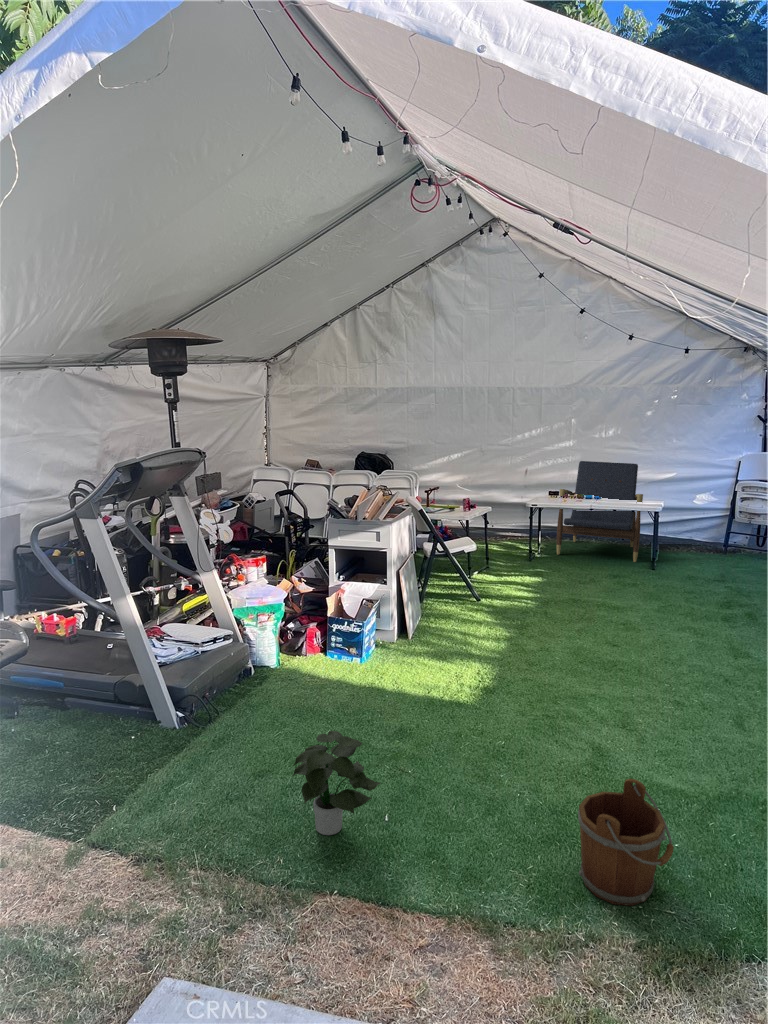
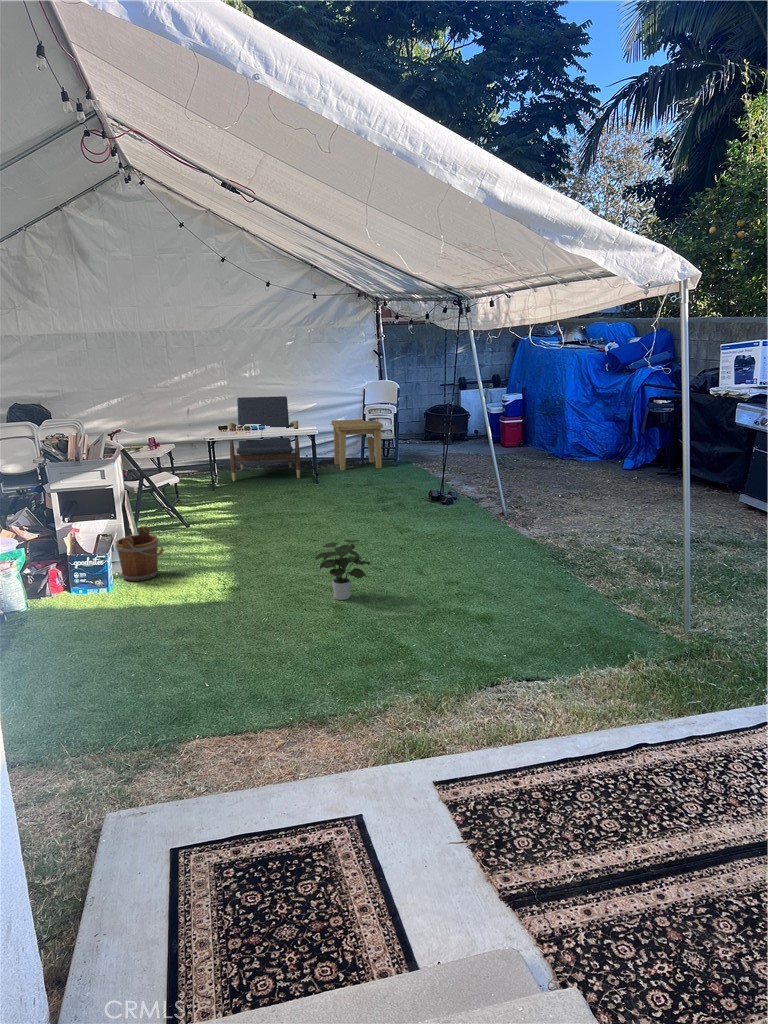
side table: none [689,497,759,564] -> present [331,419,383,470]
potted plant: present [292,731,381,835] -> present [315,540,370,600]
bucket: present [578,779,674,906] -> present [115,526,164,581]

